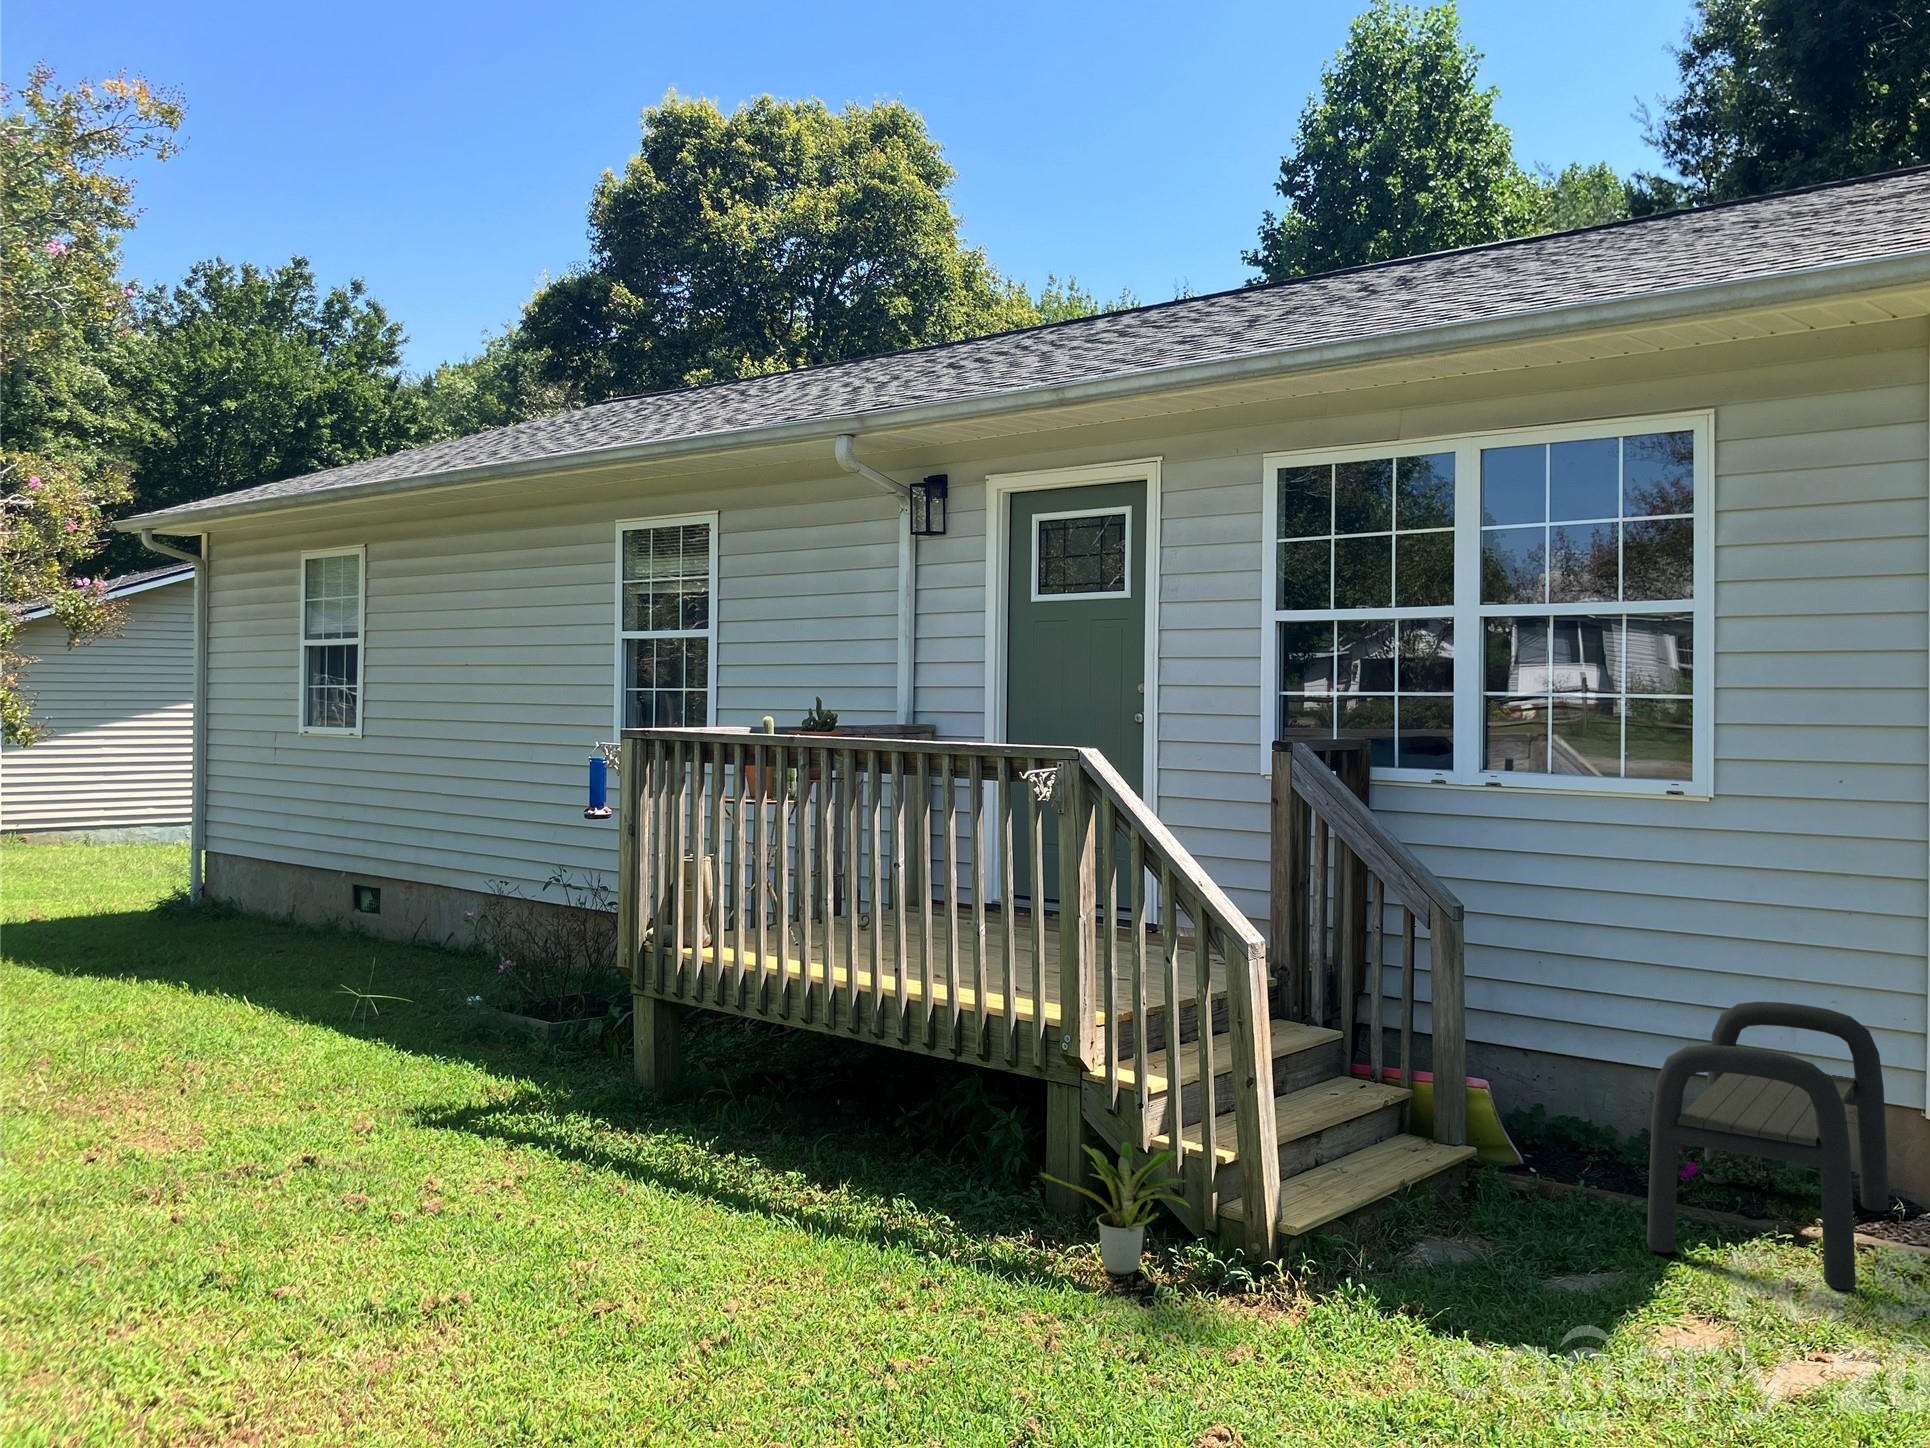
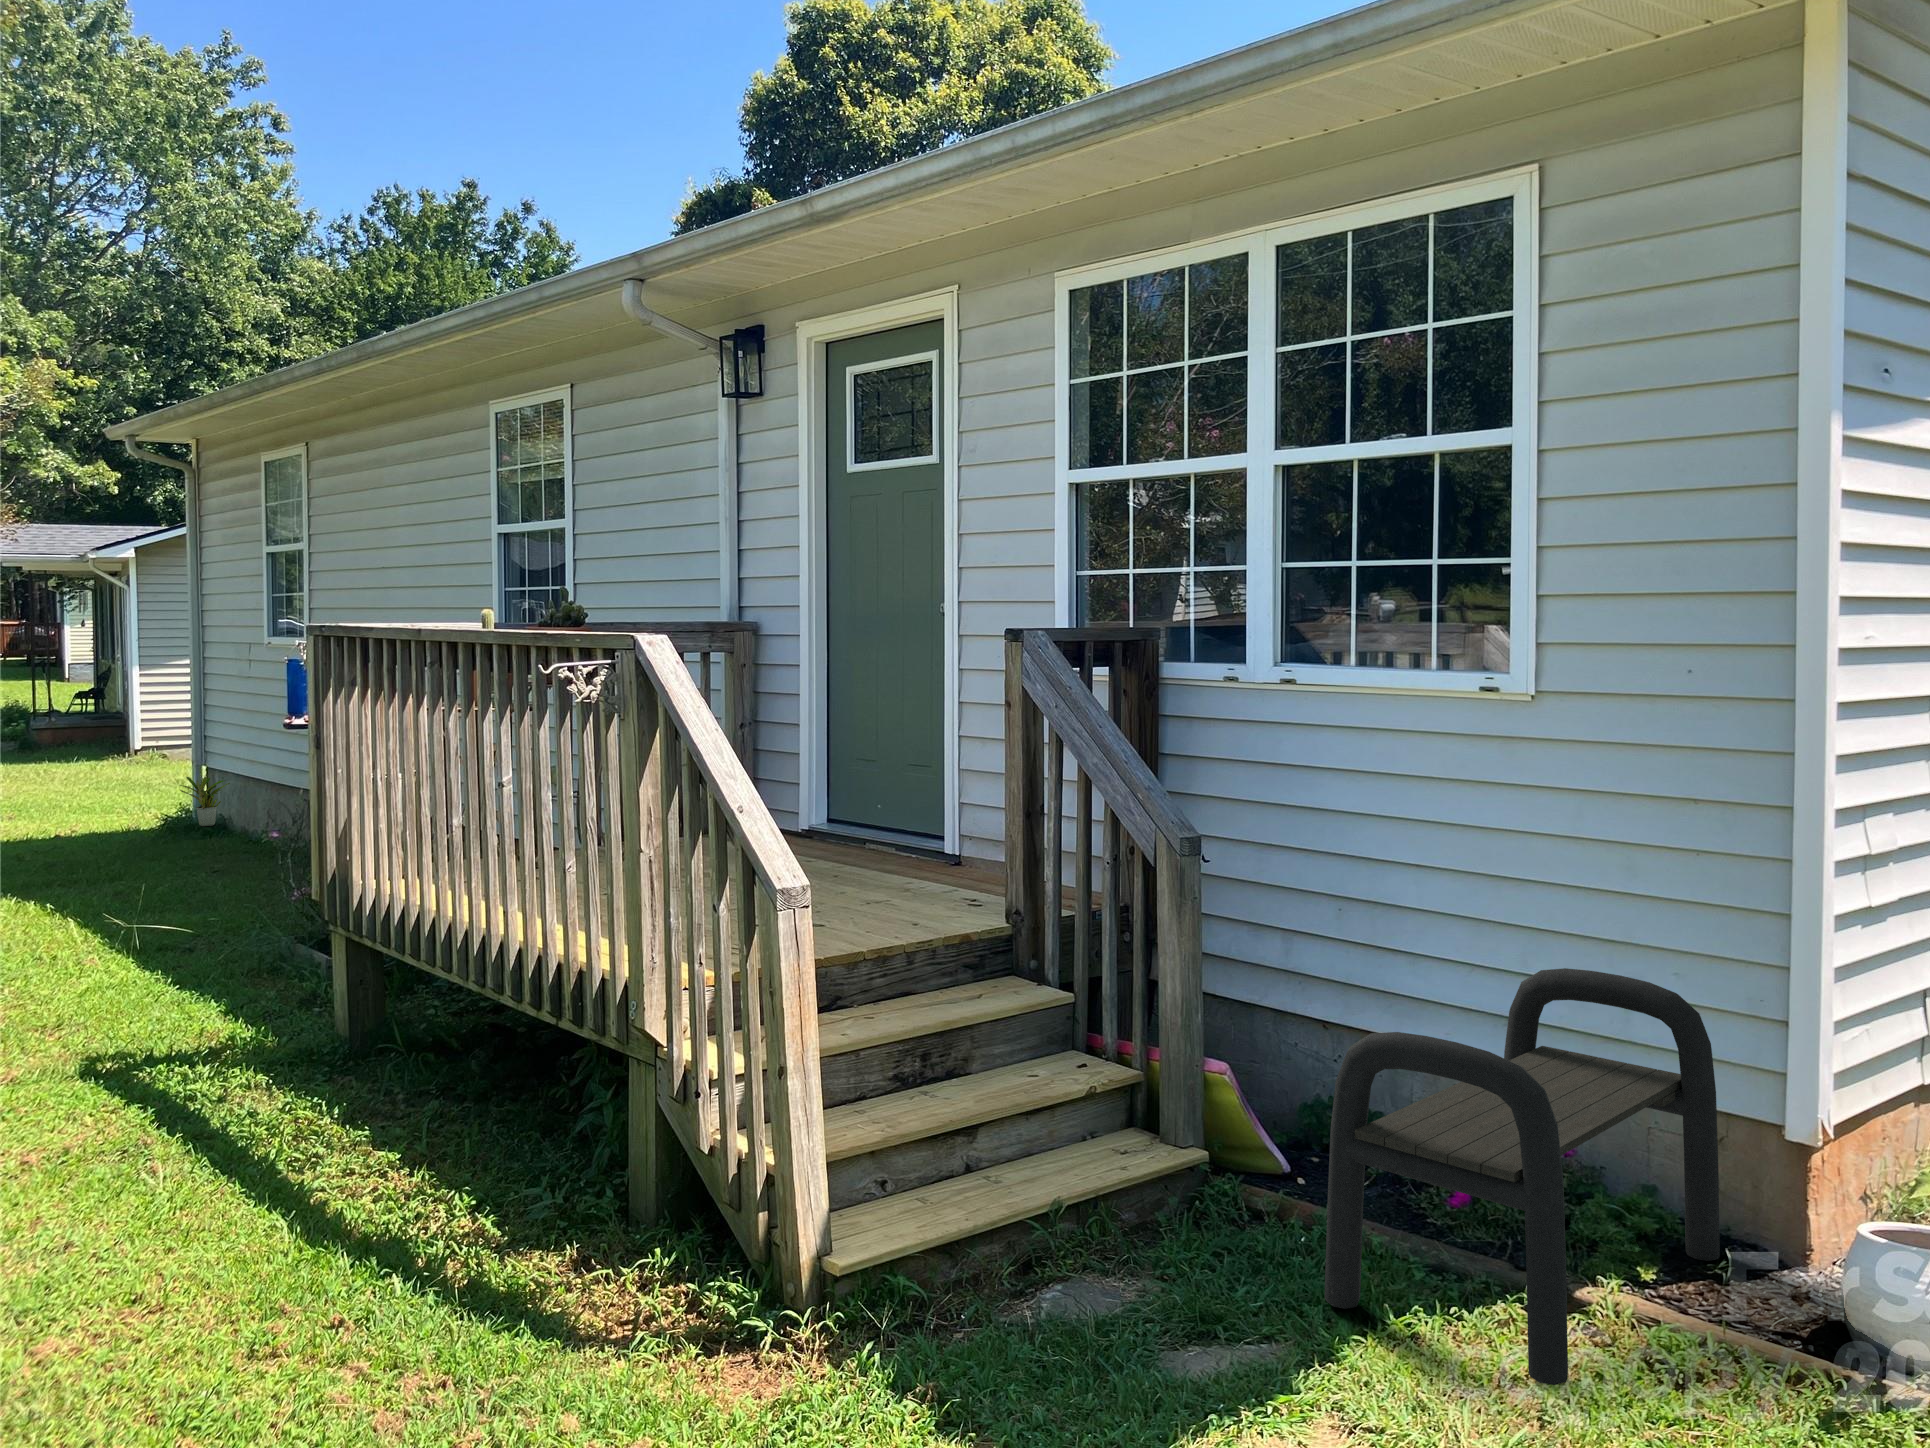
potted plant: present [1041,1142,1191,1275] -> present [180,777,230,826]

